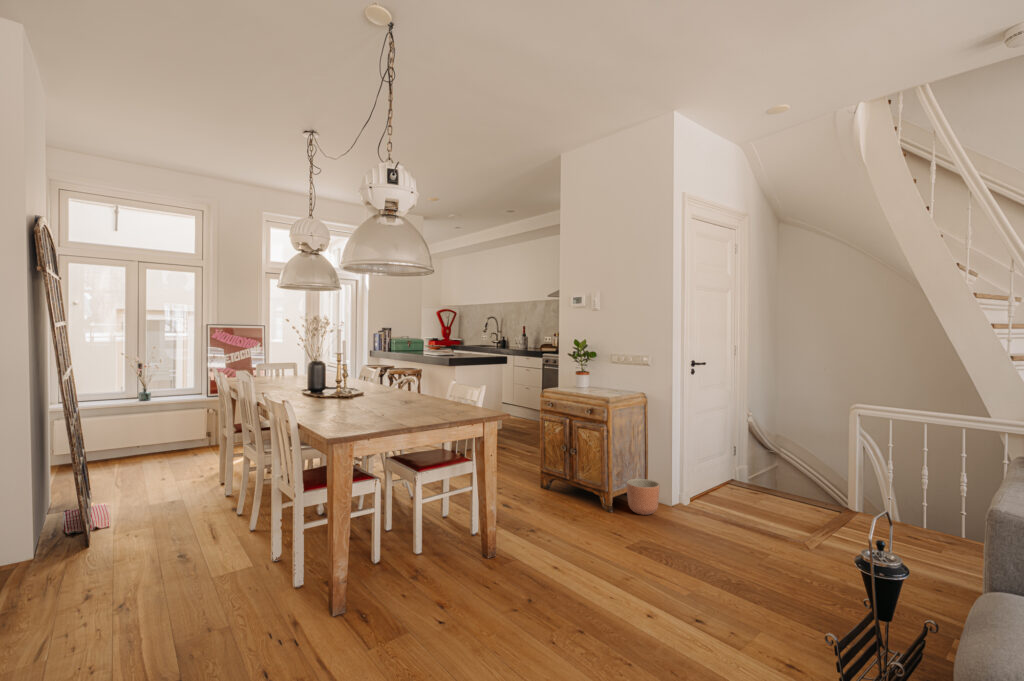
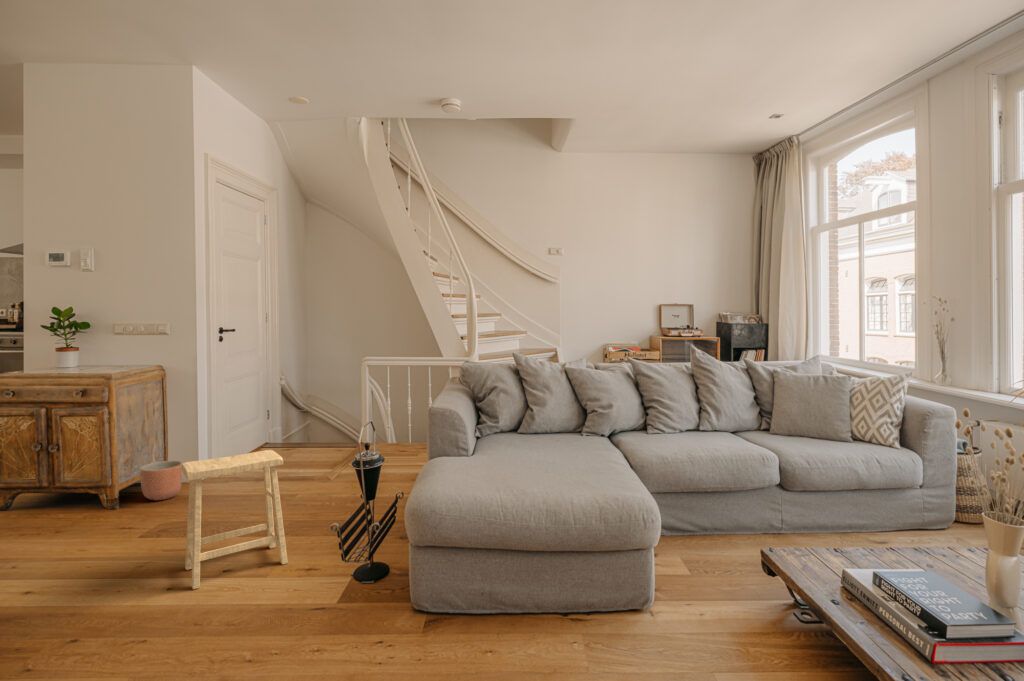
footstool: none [663,493,769,637] -> present [181,450,288,589]

